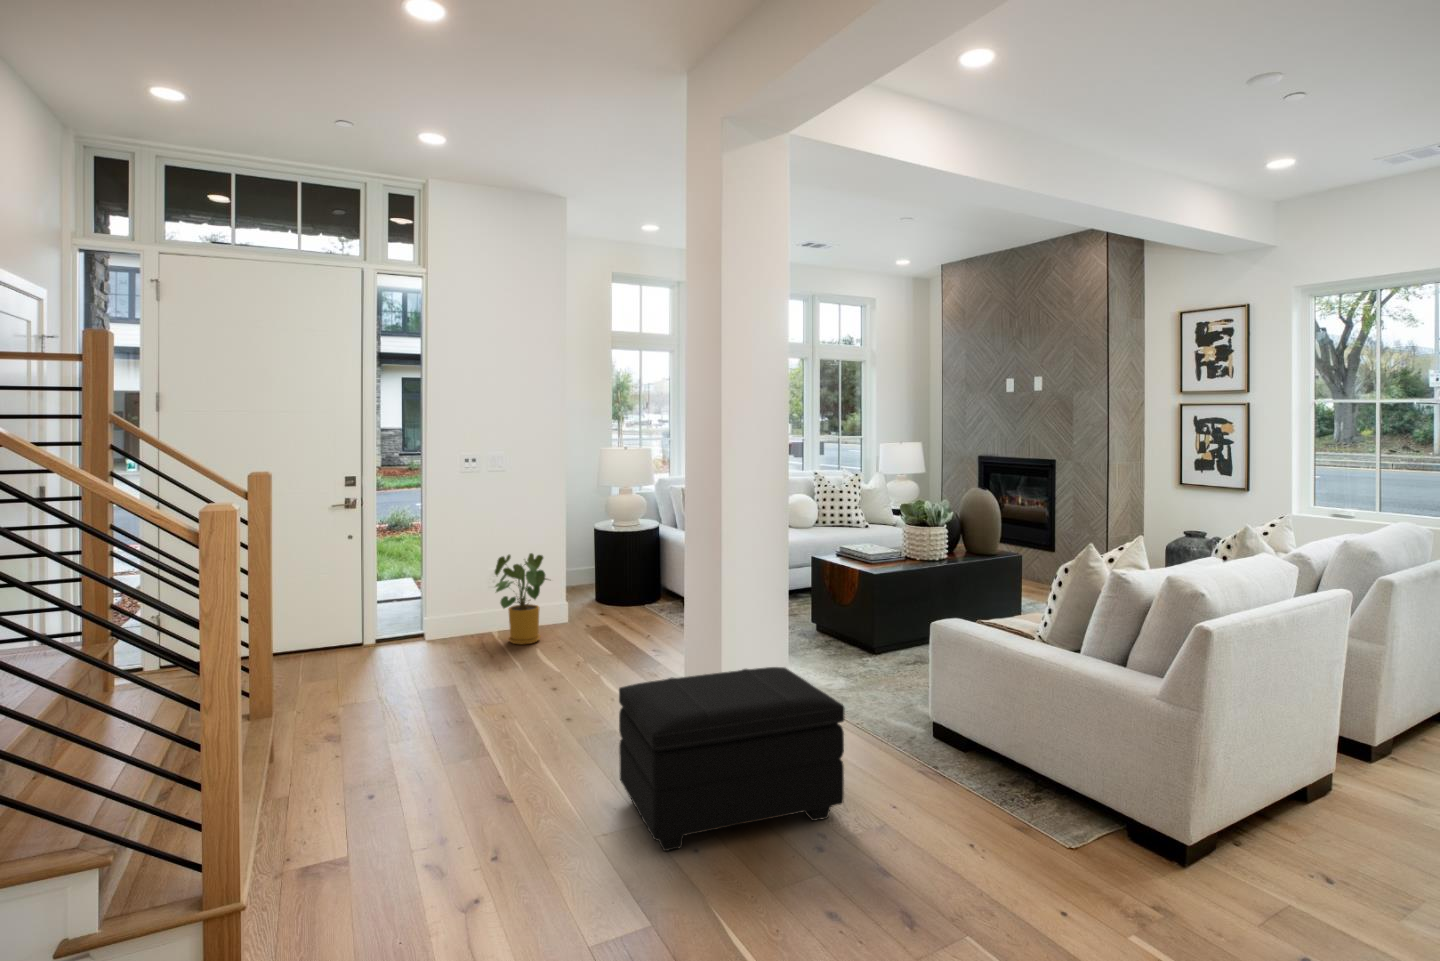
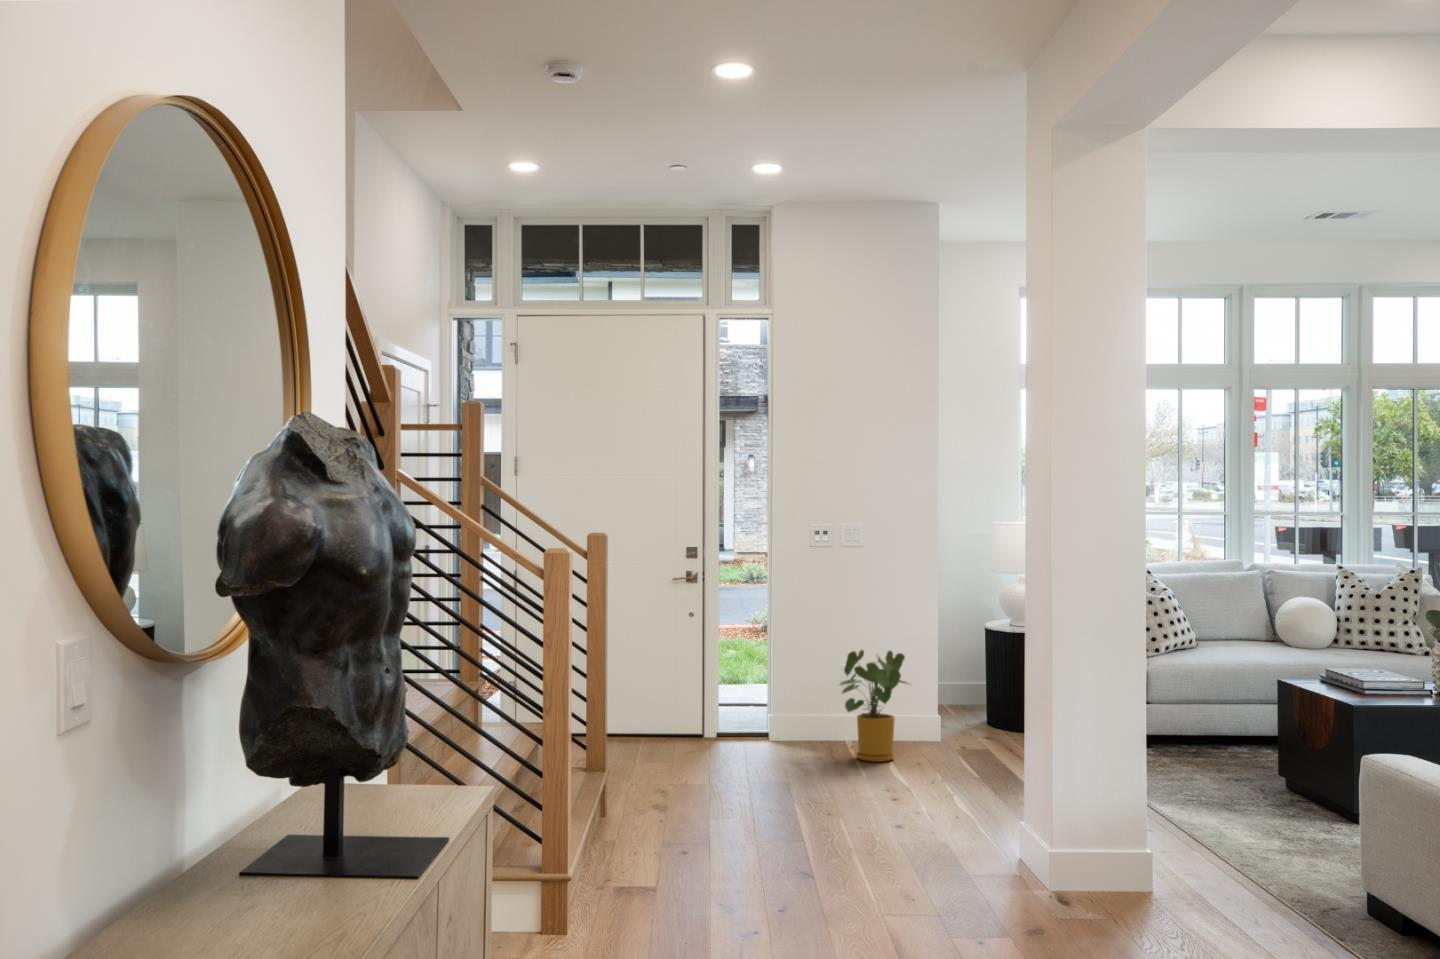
footstool: present [619,667,844,851] -> none [920,766,1154,934]

